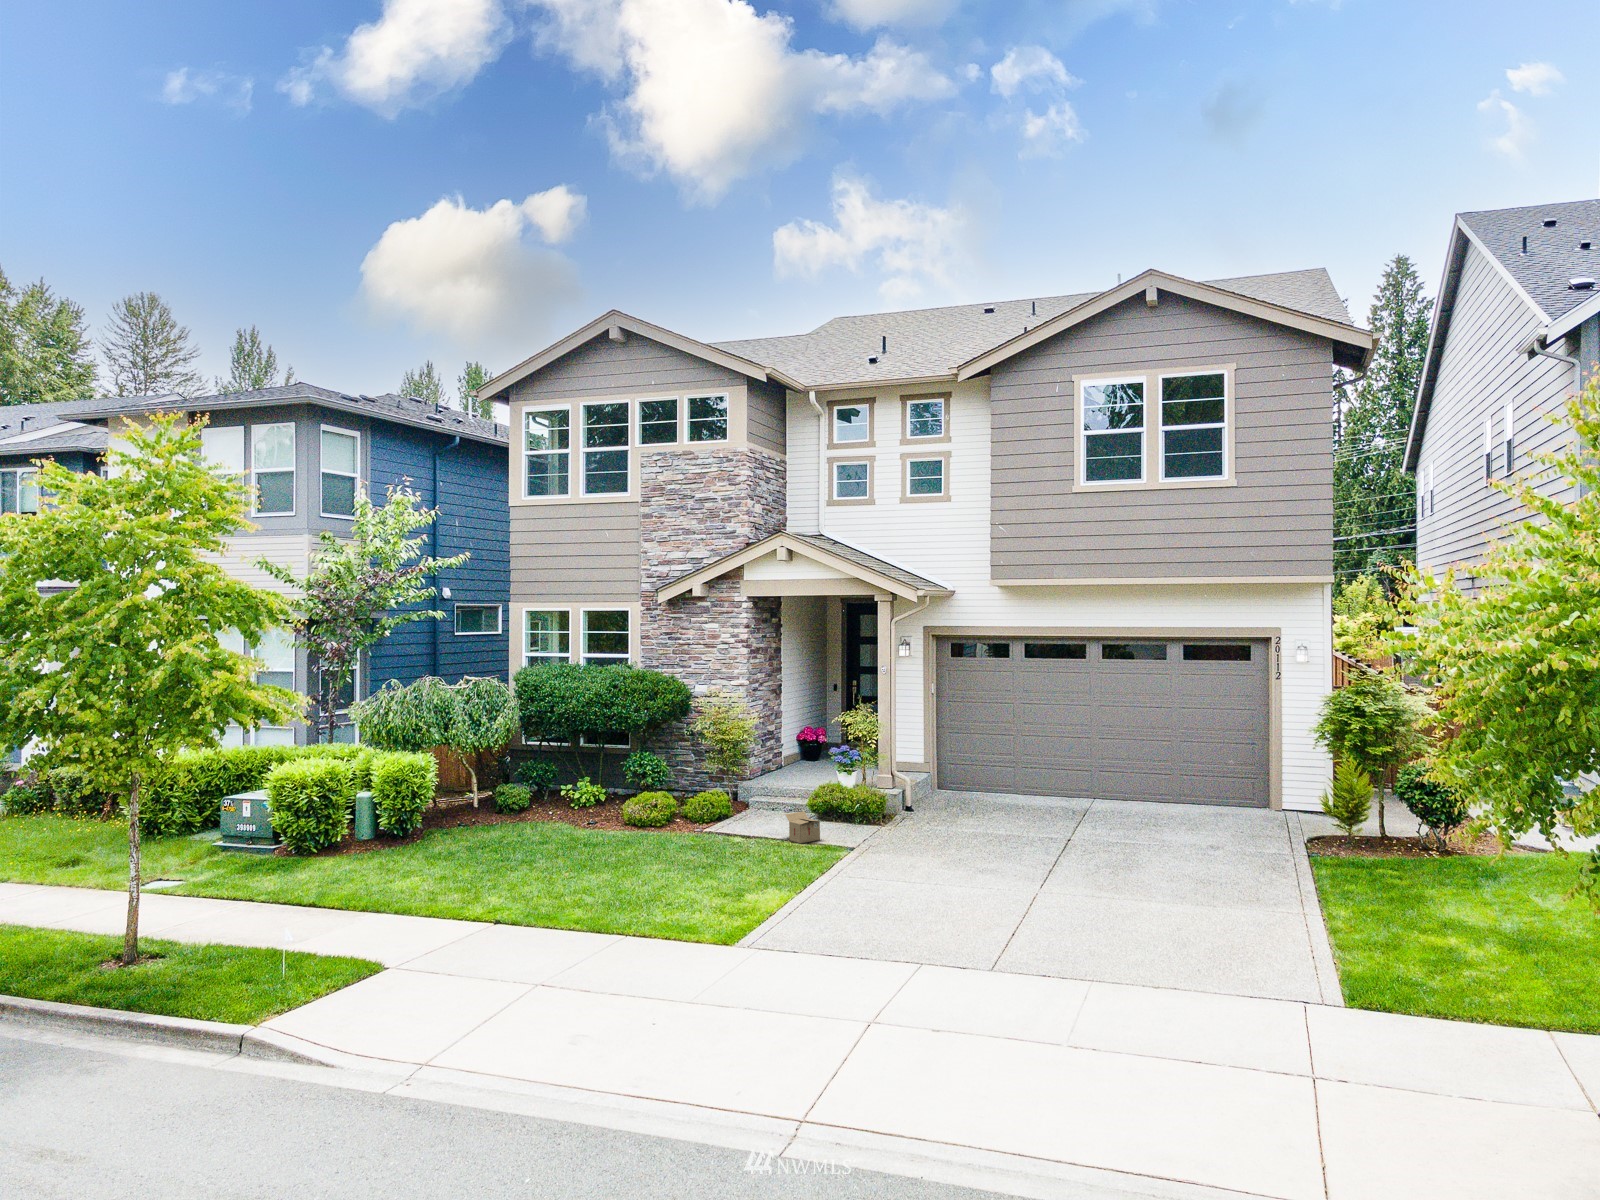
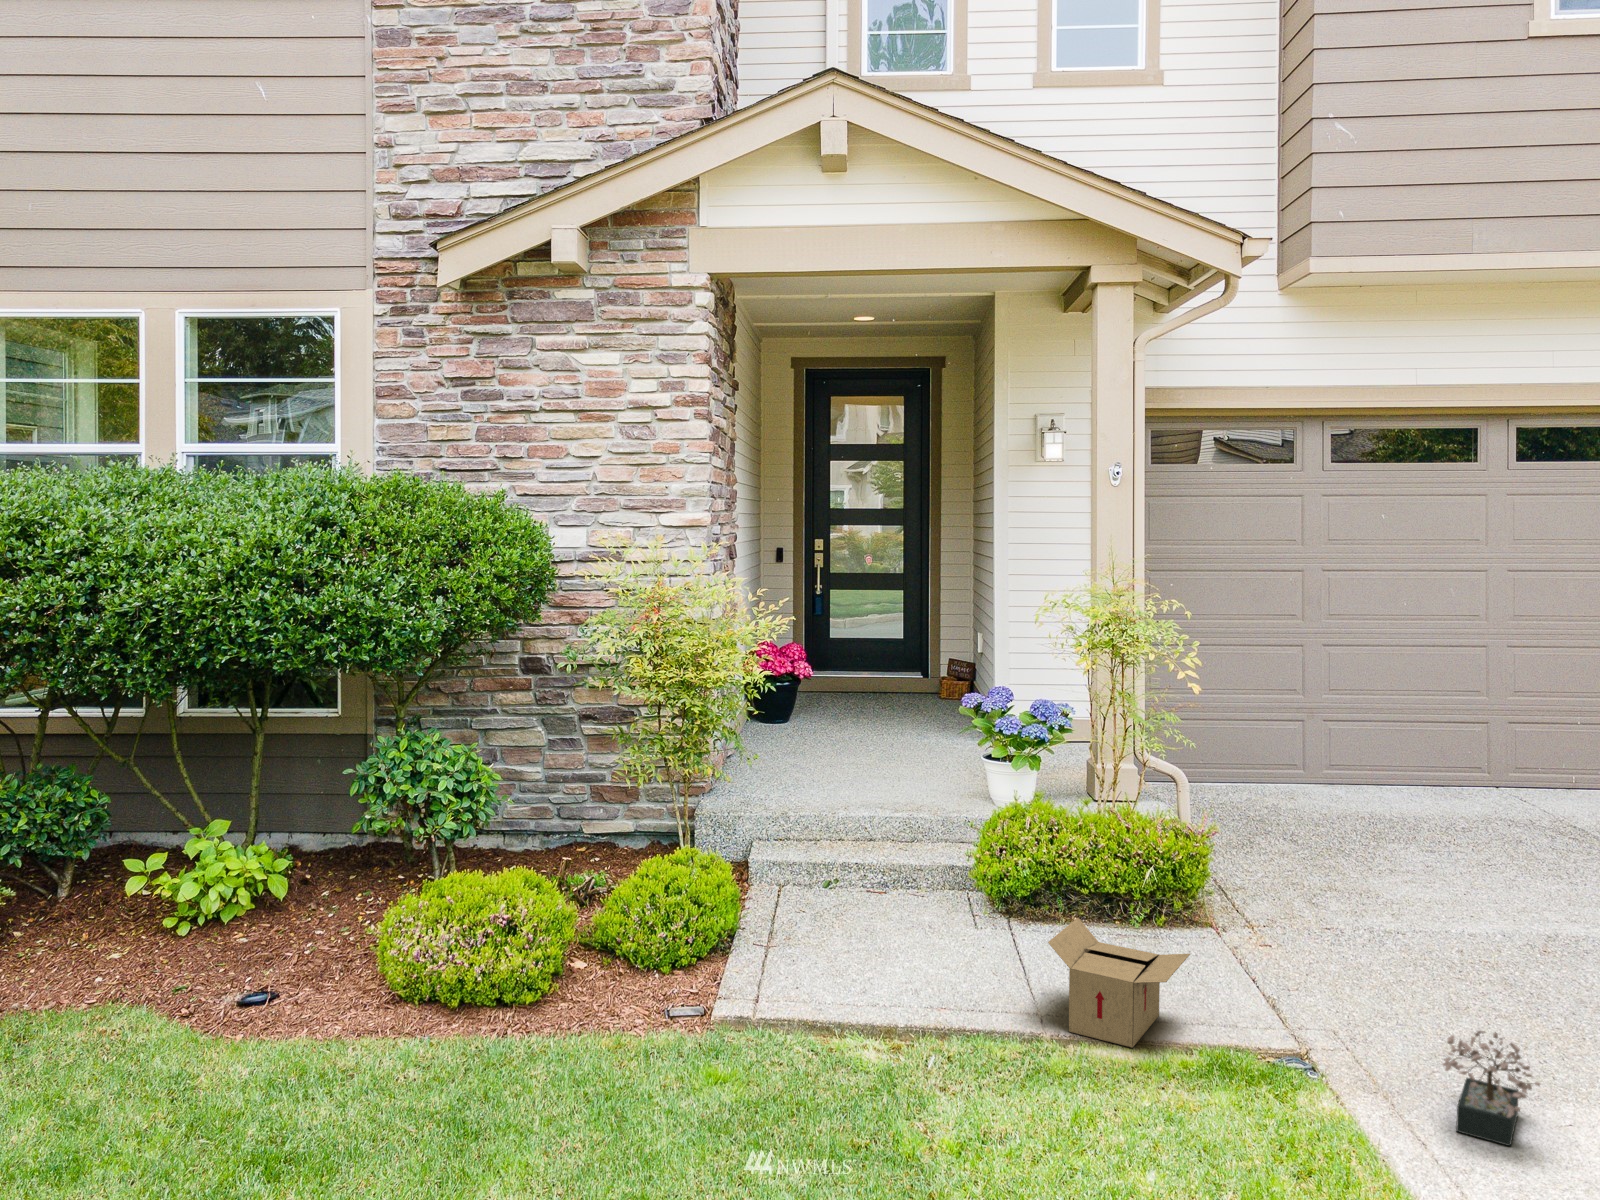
decorative plant: none [847,832,876,860] -> present [1443,1031,1540,1146]

